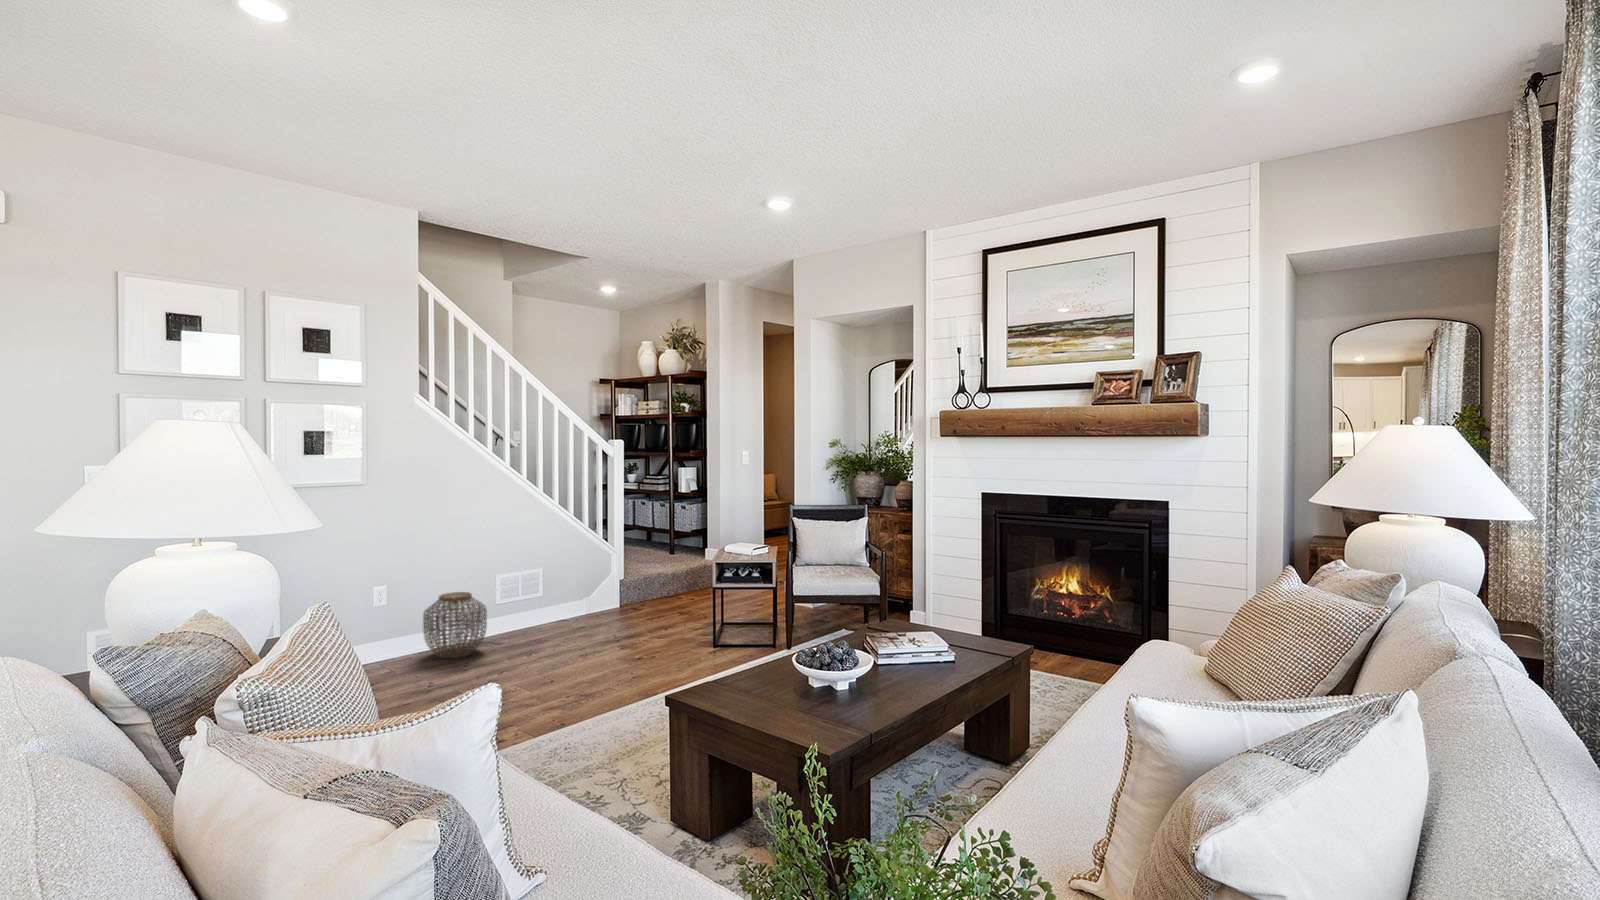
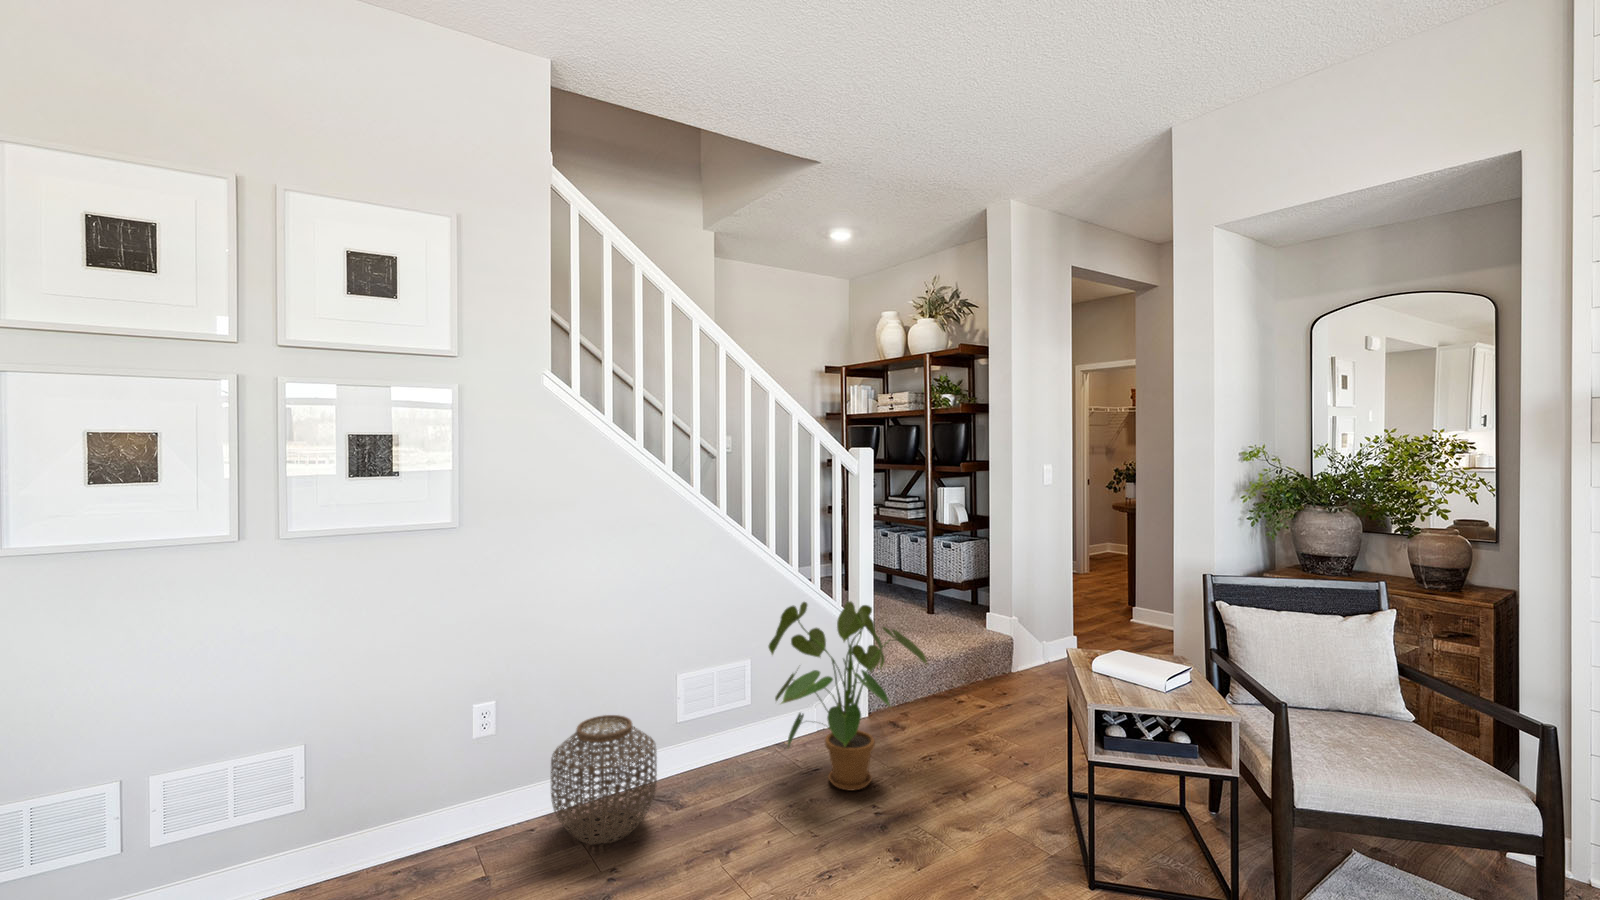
house plant: none [553,532,653,633] -> present [769,602,927,790]

